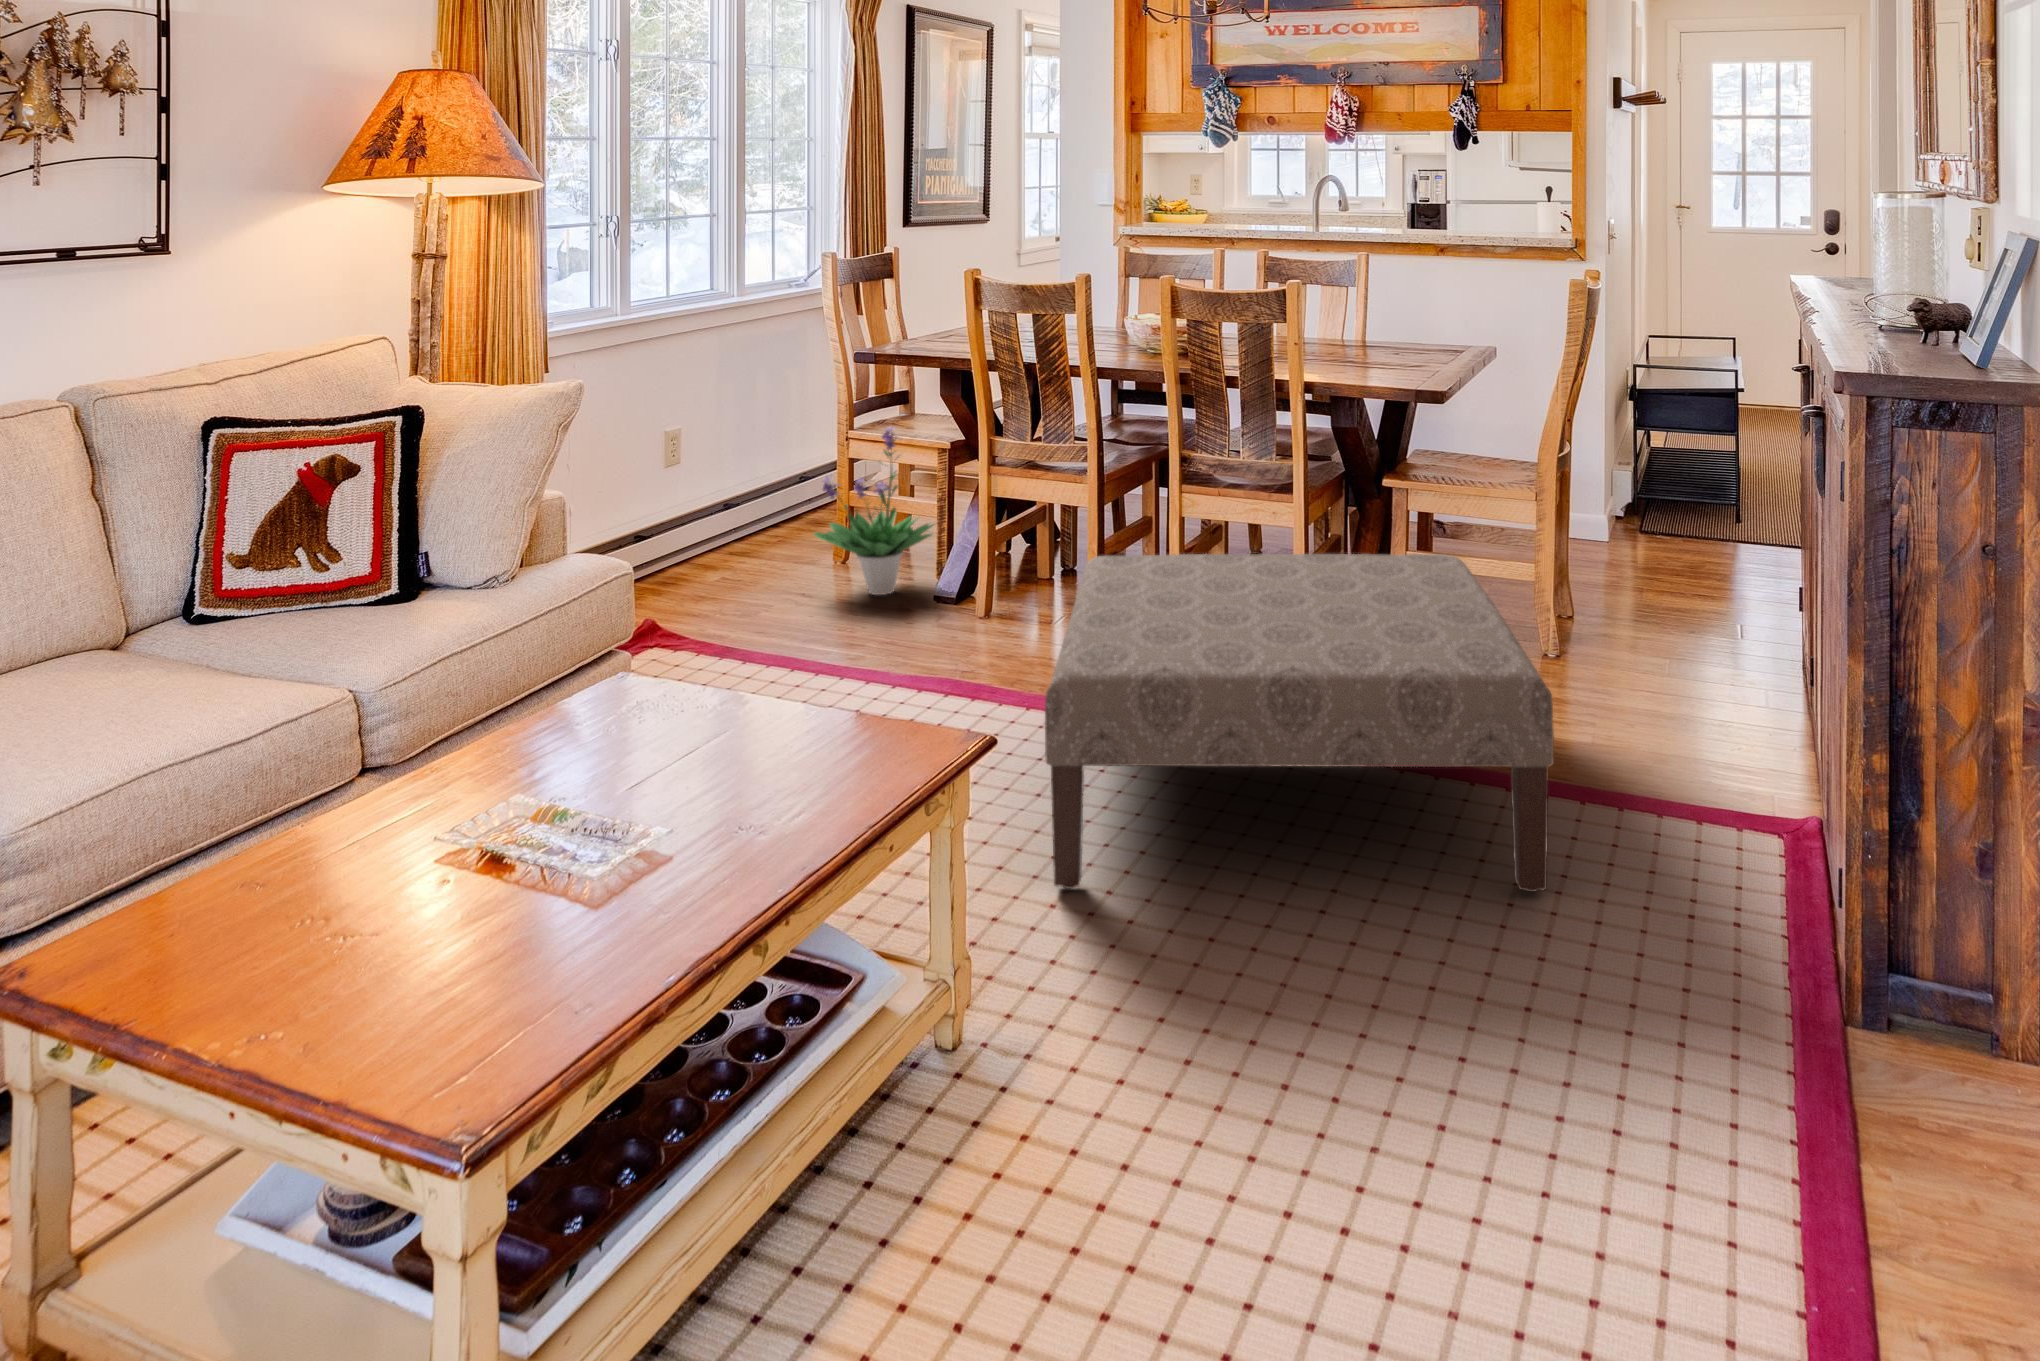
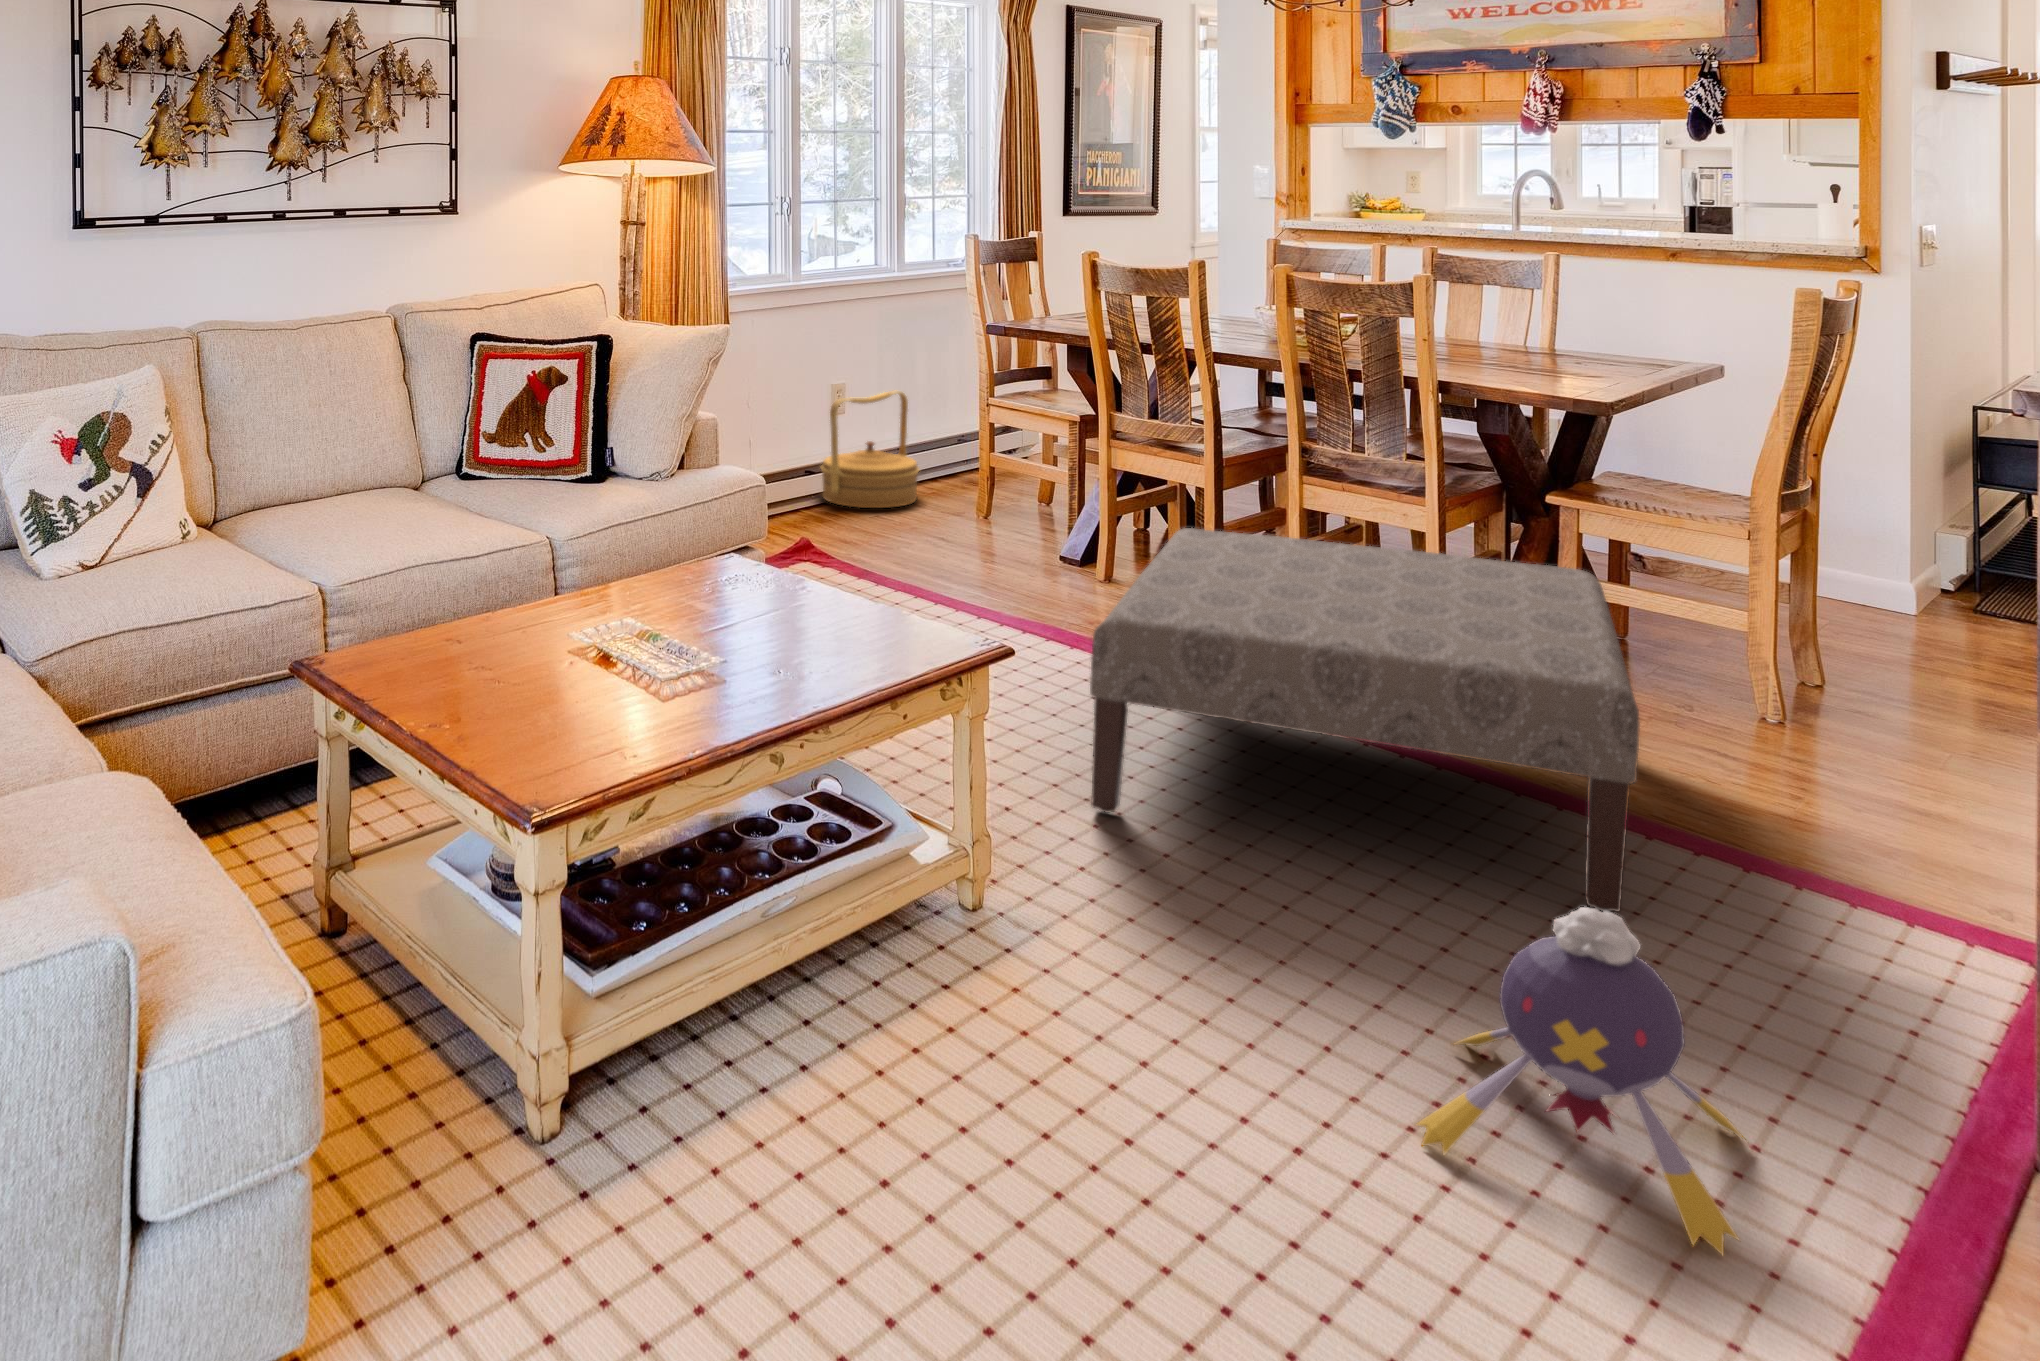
potted plant: present [814,427,934,595] -> none [934,396,1054,551]
woven basket: none [675,428,787,563] -> present [821,390,919,508]
plush toy: none [1458,922,1755,1252] -> present [1417,907,1744,1255]

